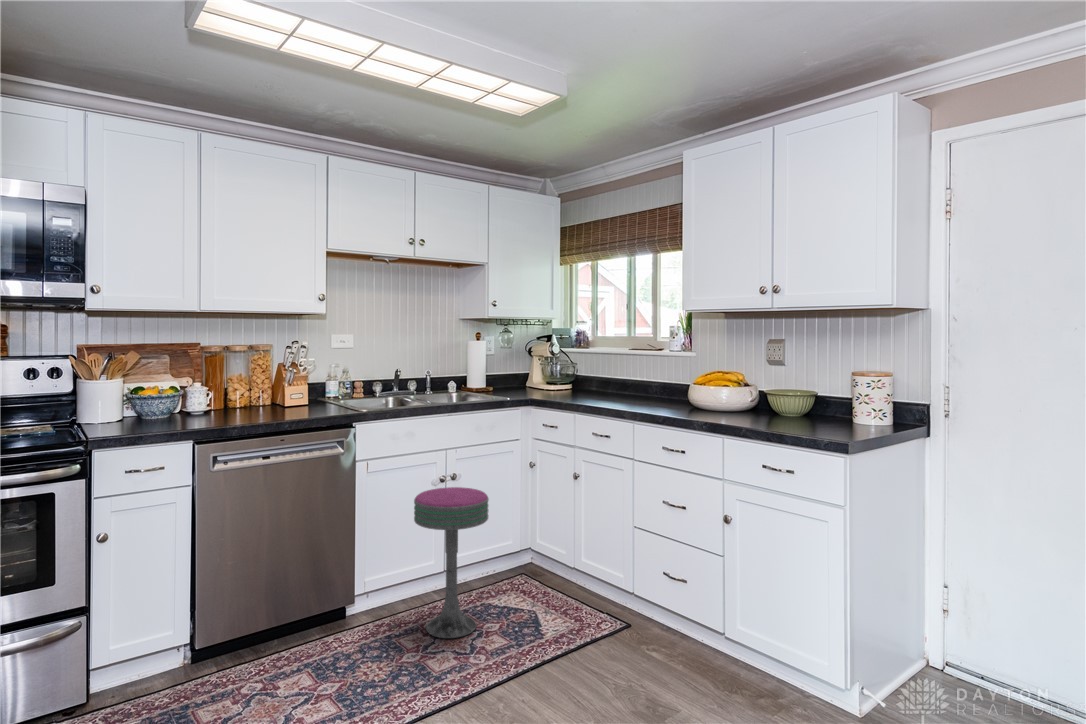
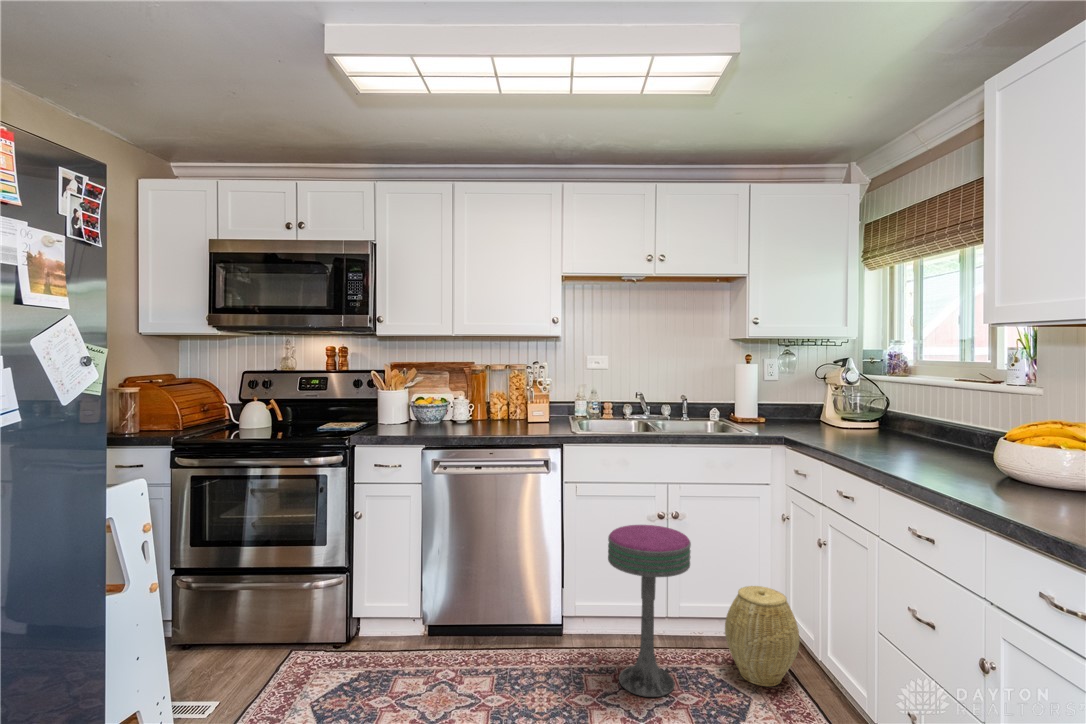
woven basket: none [502,524,560,602] -> present [725,586,800,686]

